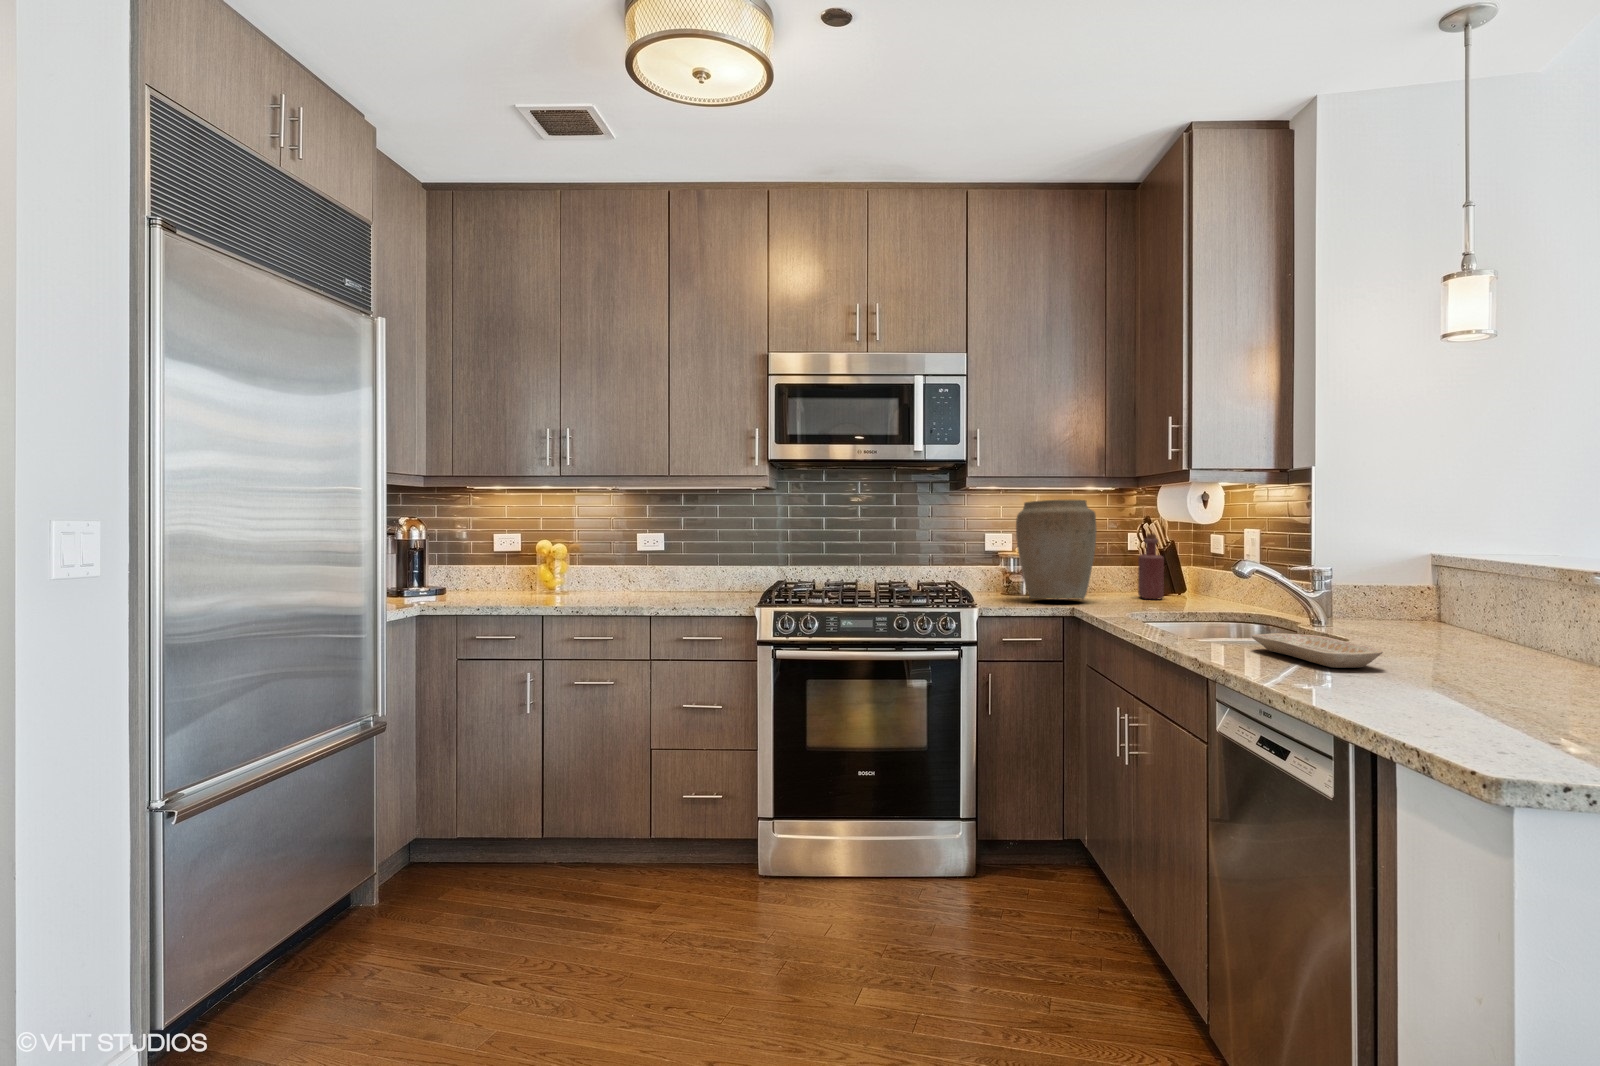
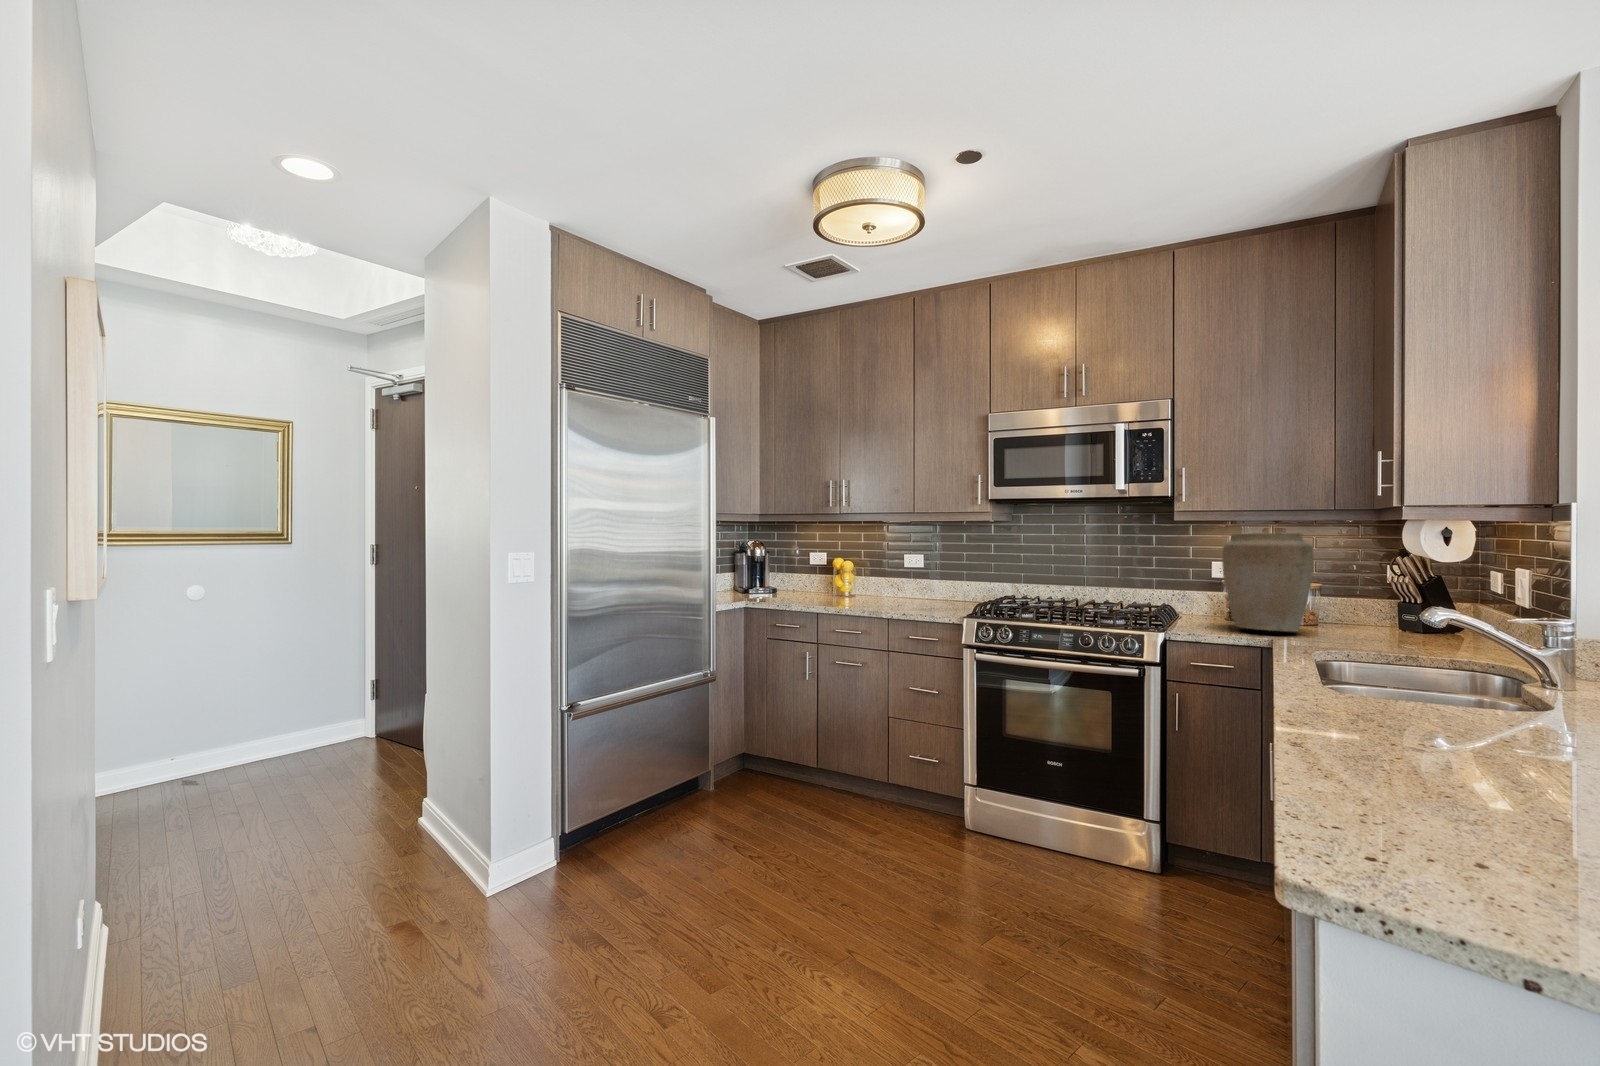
bottle: present [1138,534,1164,599] -> none [1381,568,1410,638]
tray: present [1252,633,1383,668] -> none [1363,690,1487,742]

